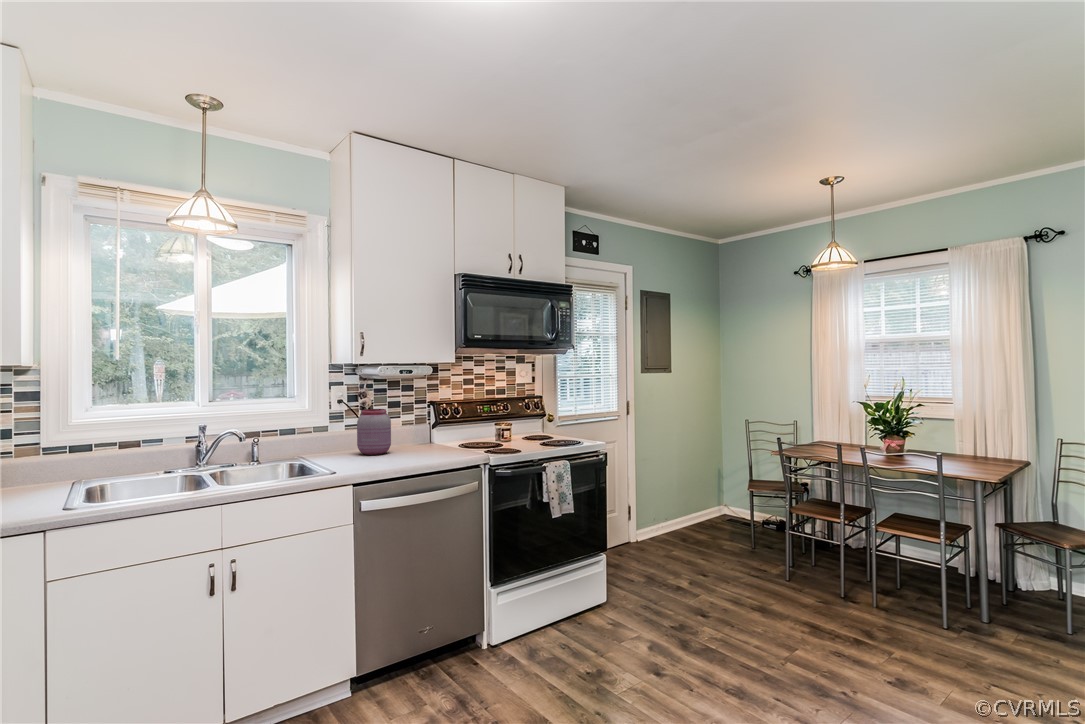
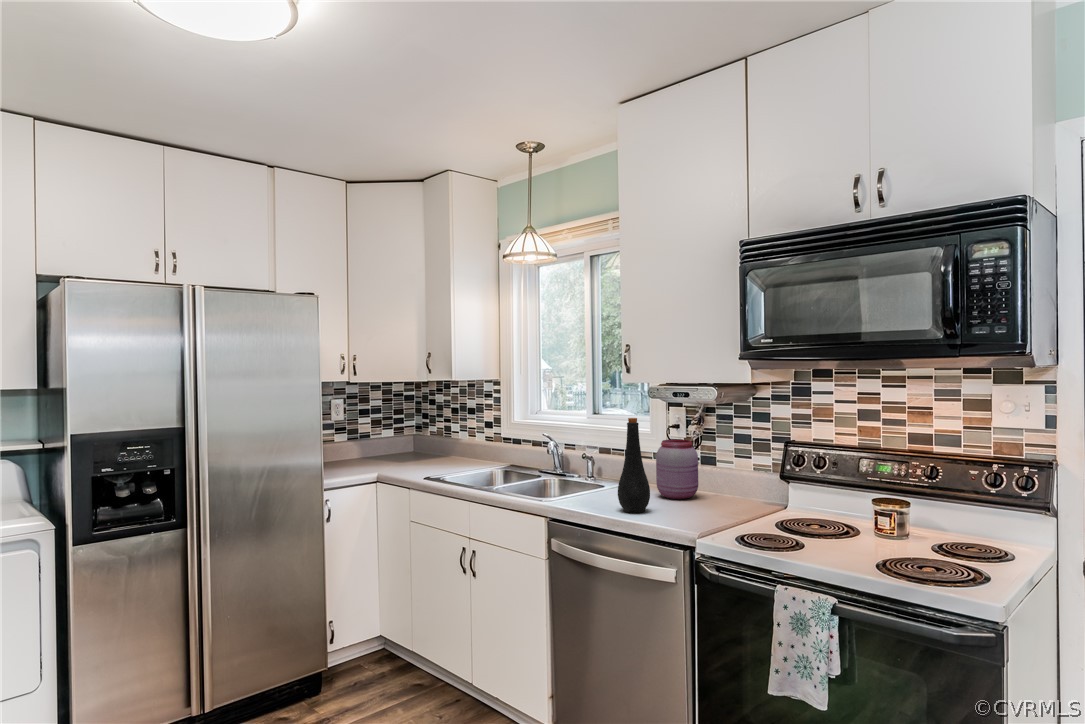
bottle: none [398,389,423,462] -> present [618,418,650,513]

